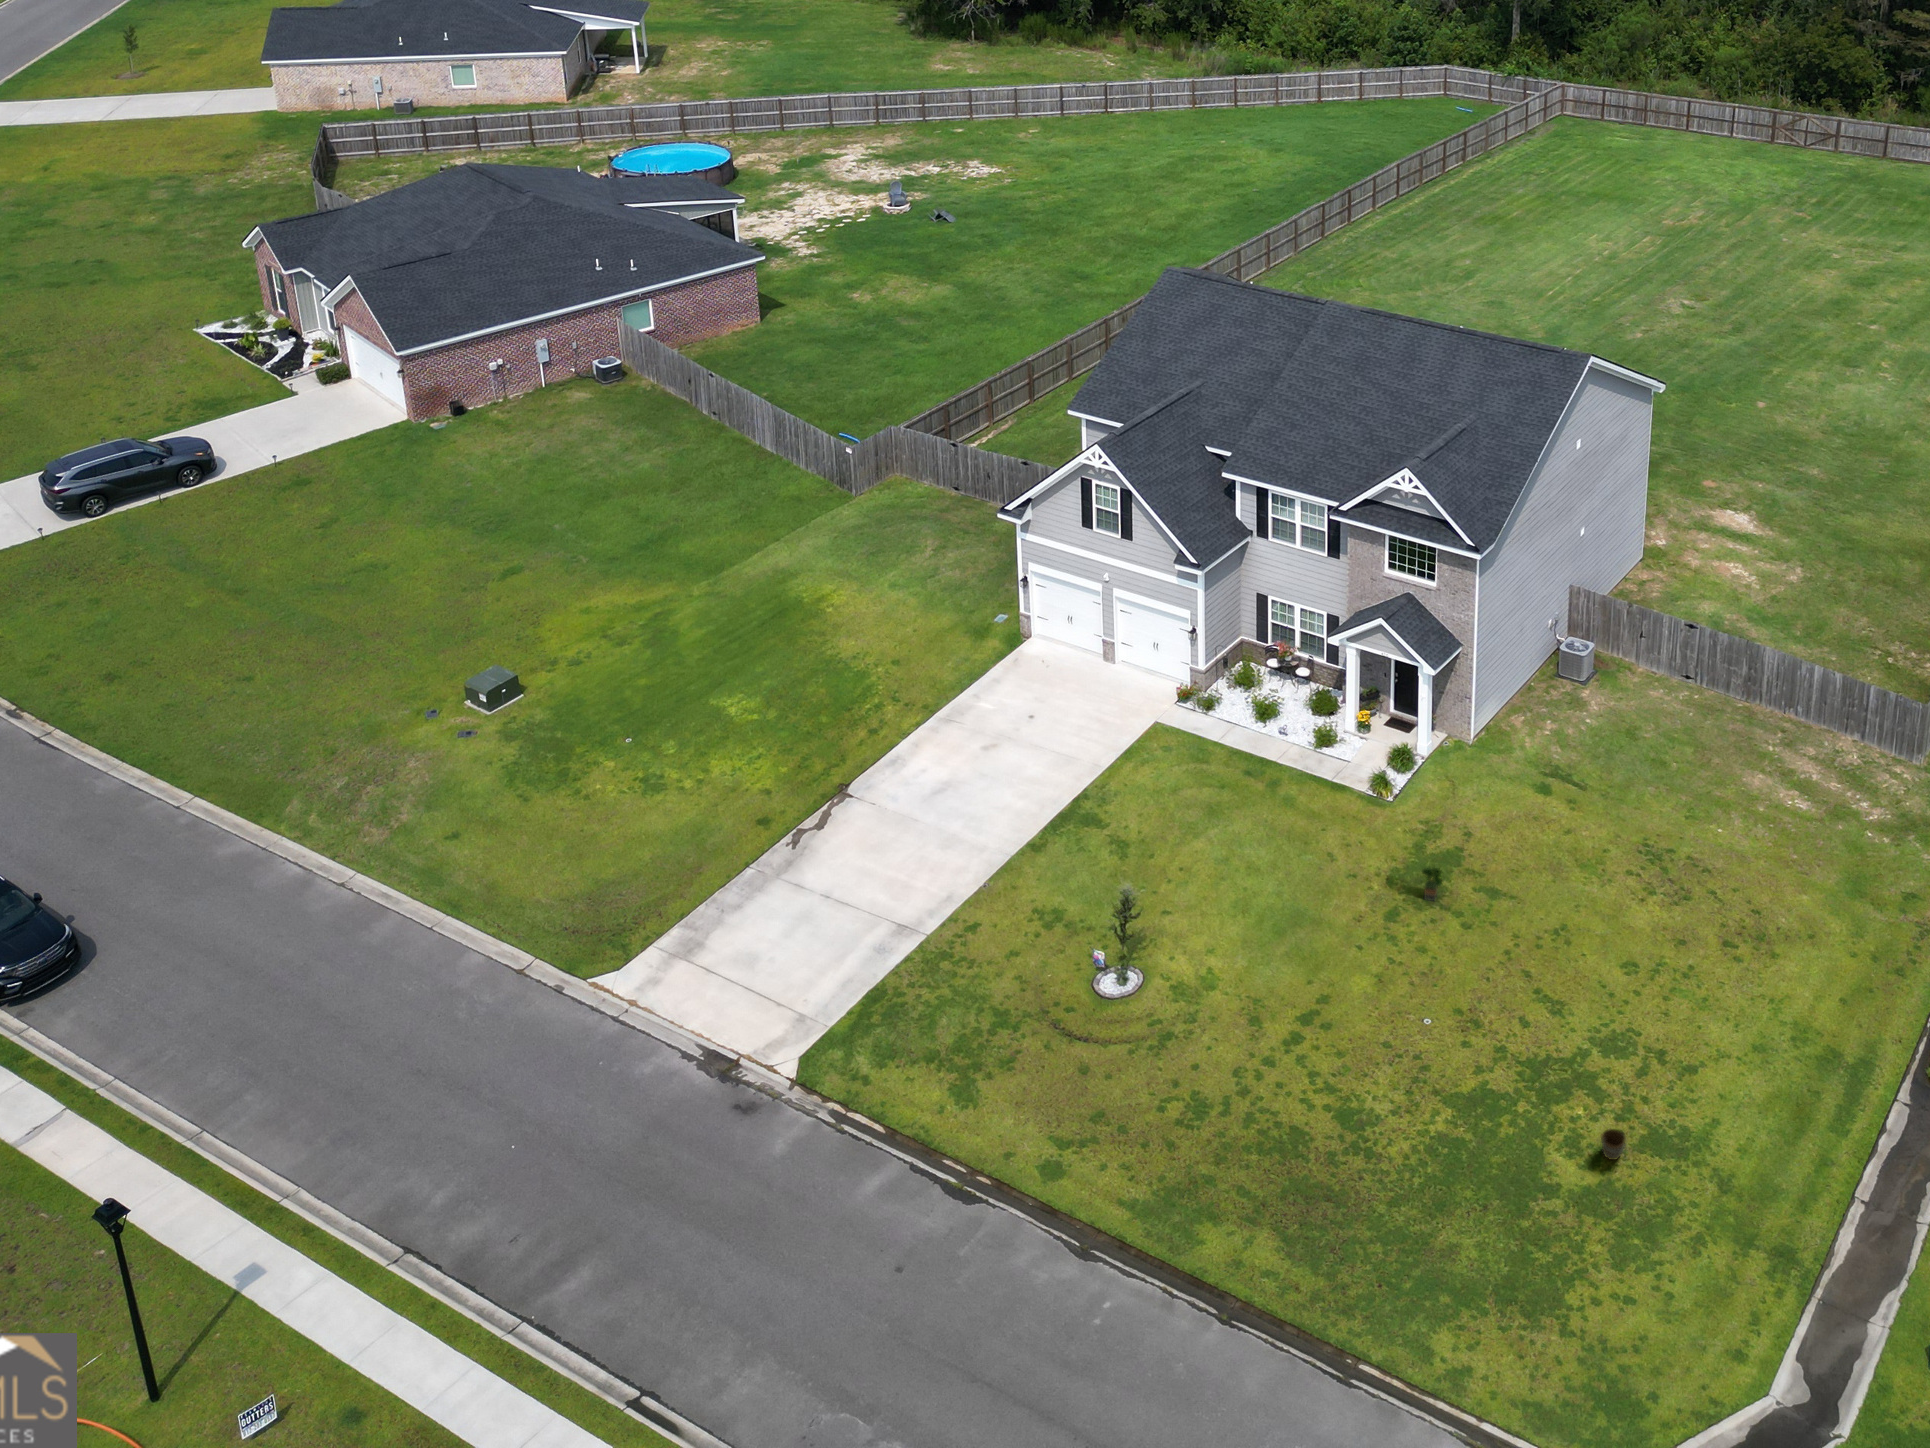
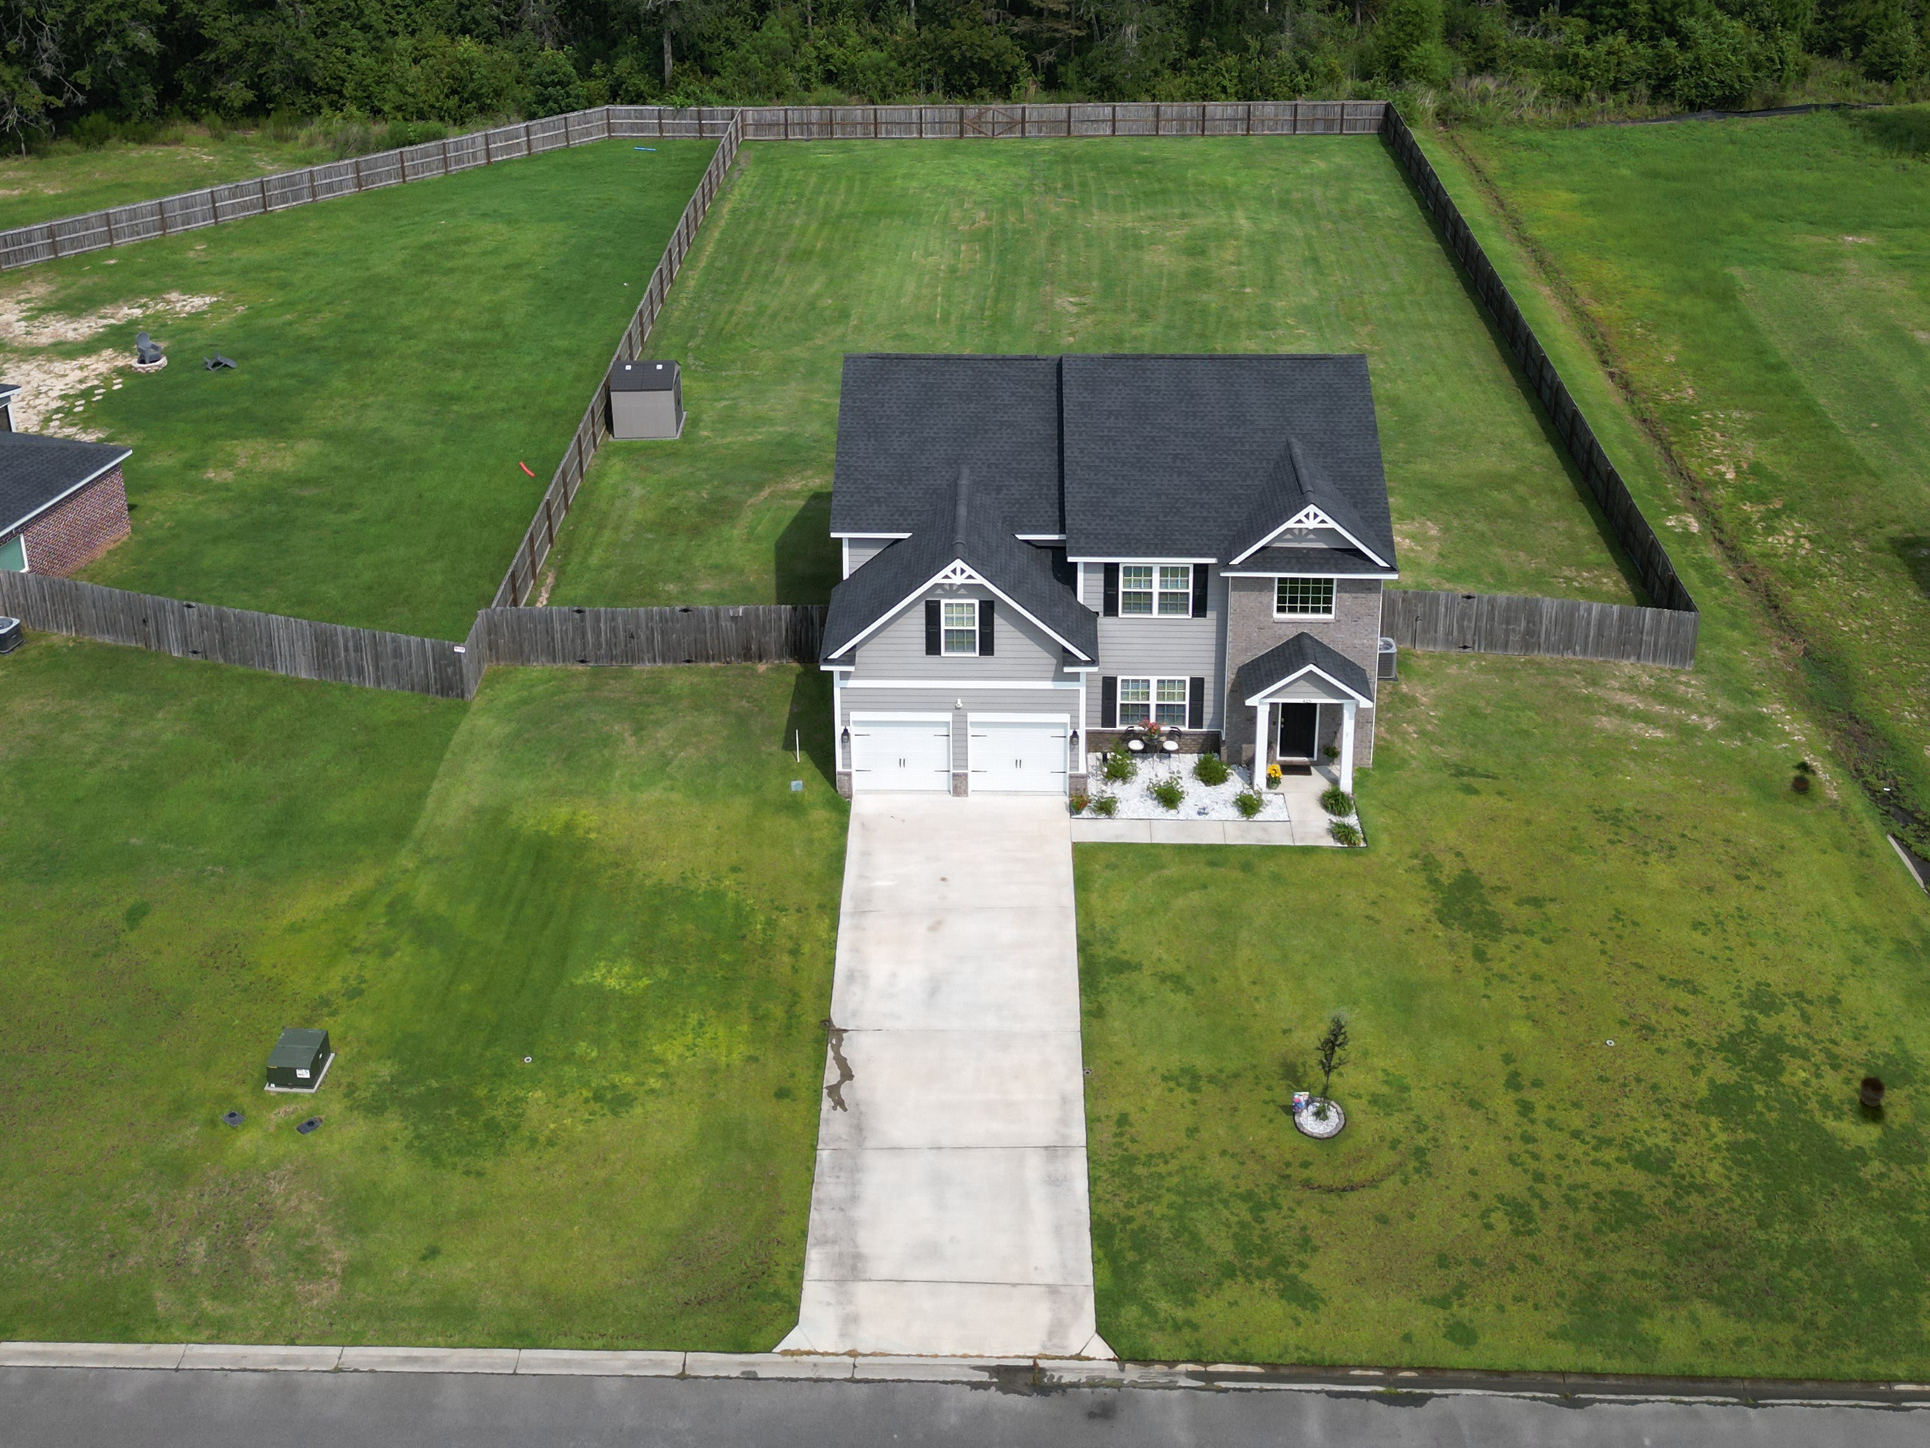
potted tree: present [1423,868,1442,901] -> present [1792,761,1817,794]

